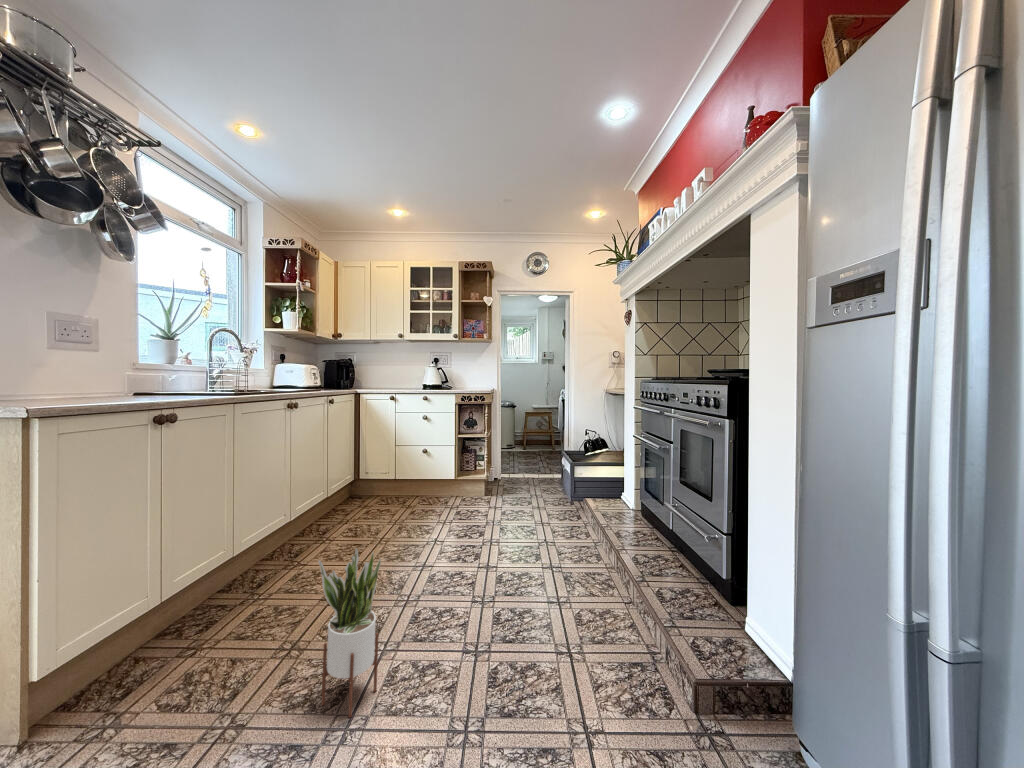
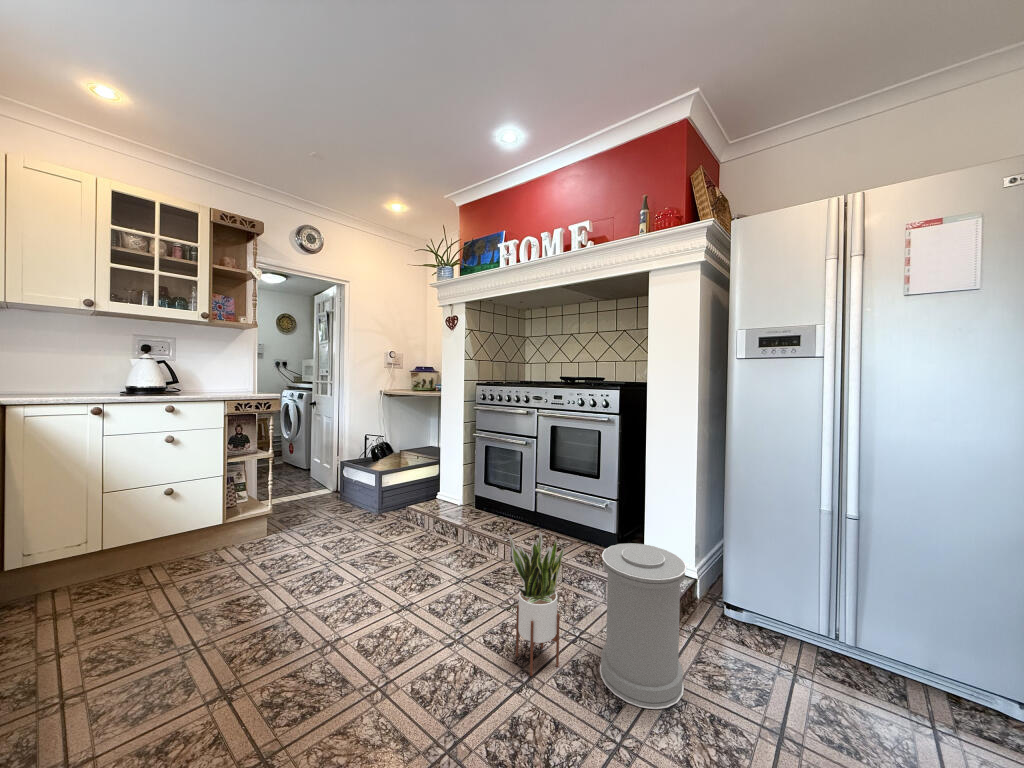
trash can: none [418,533,499,690] -> present [600,543,686,709]

